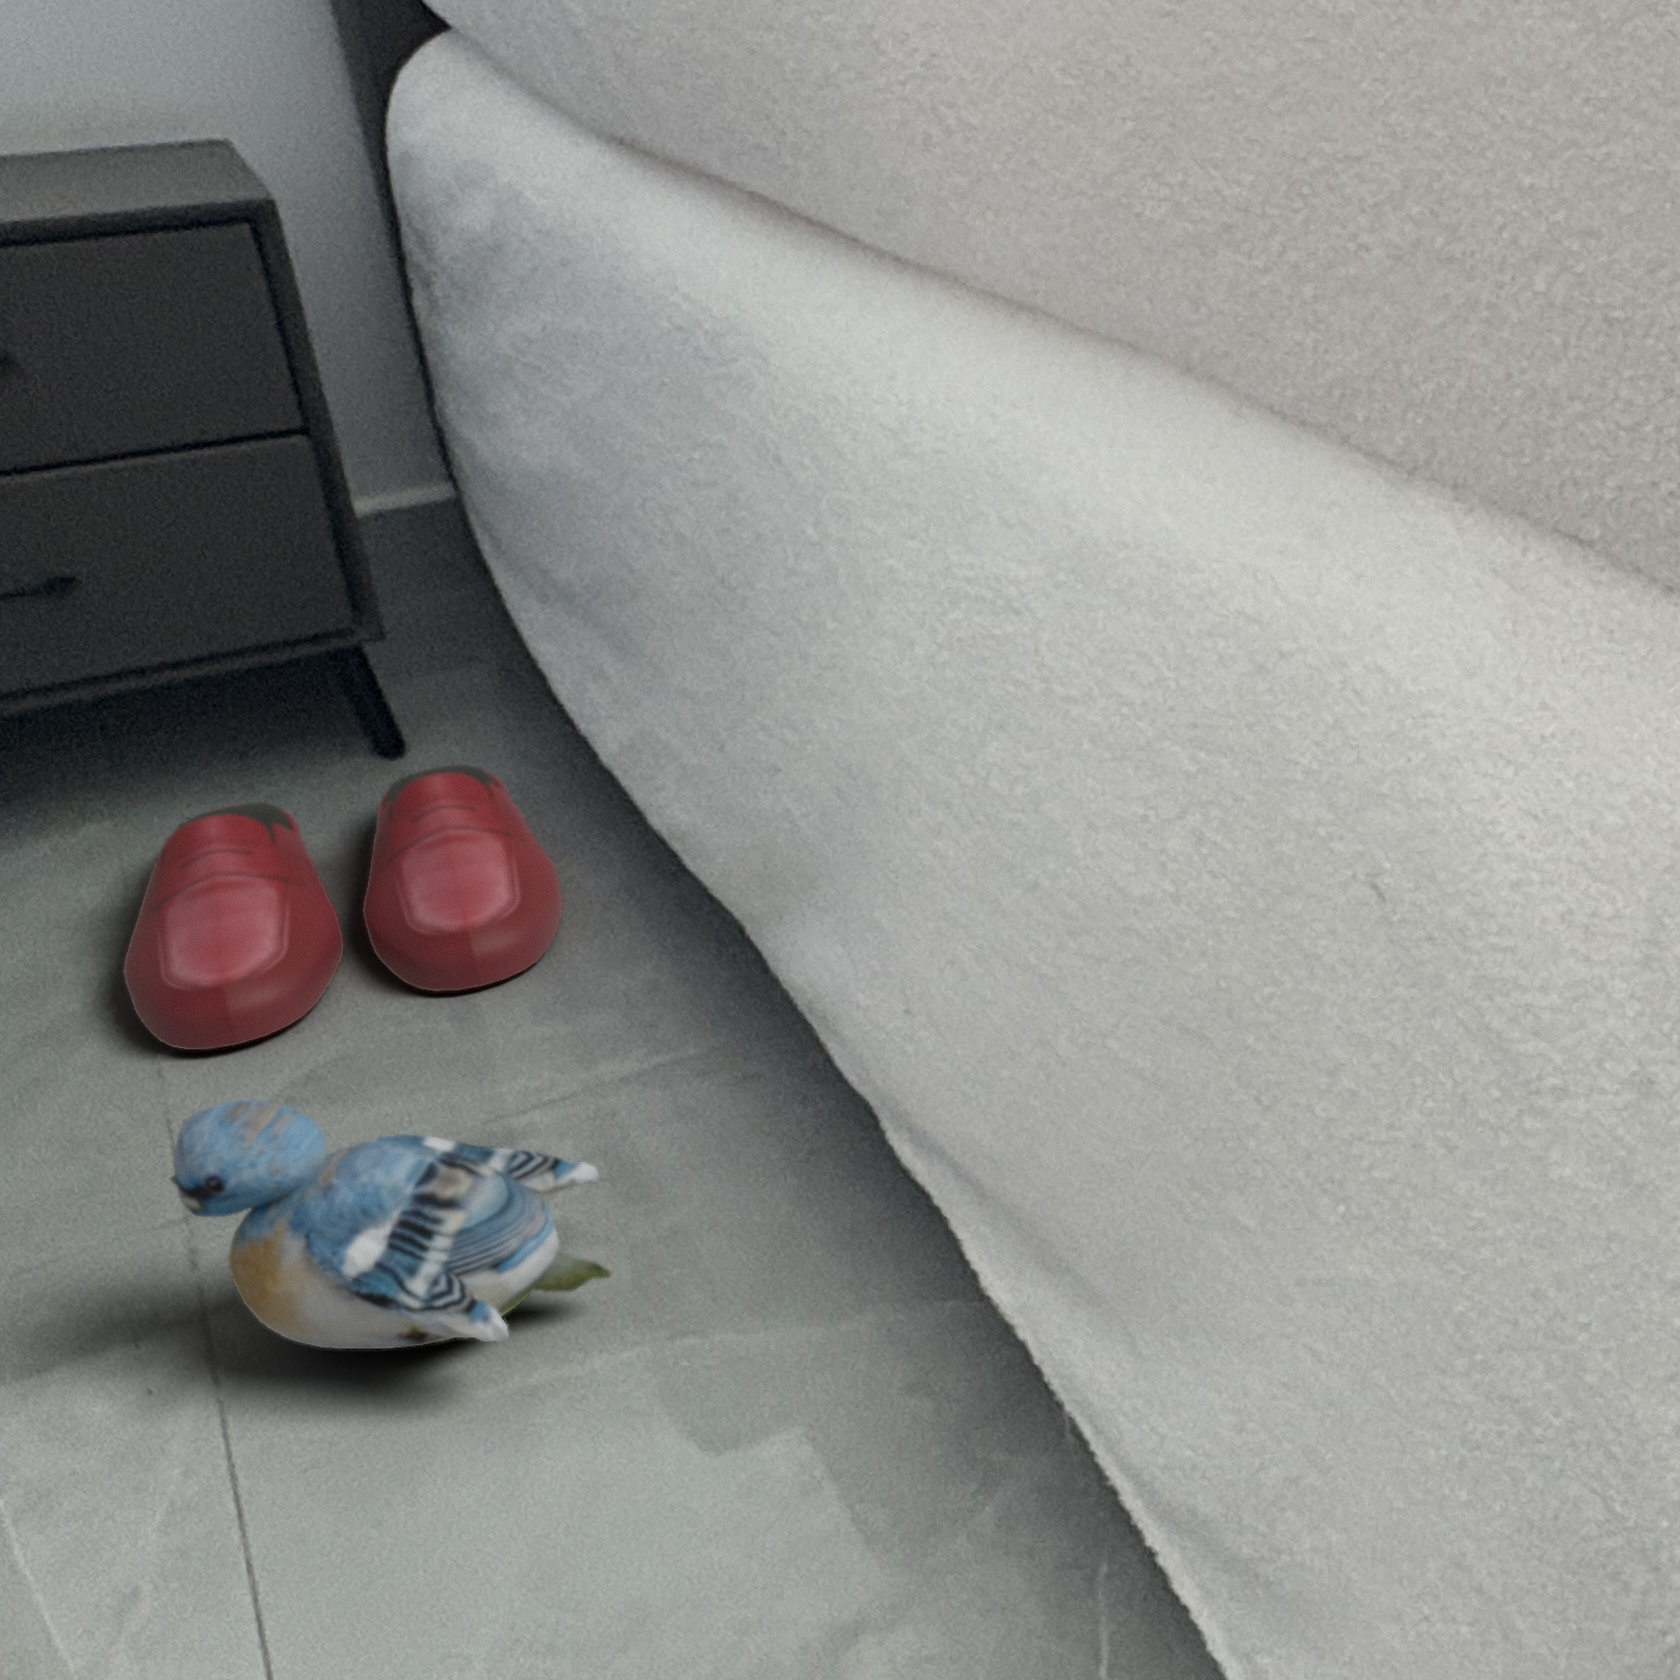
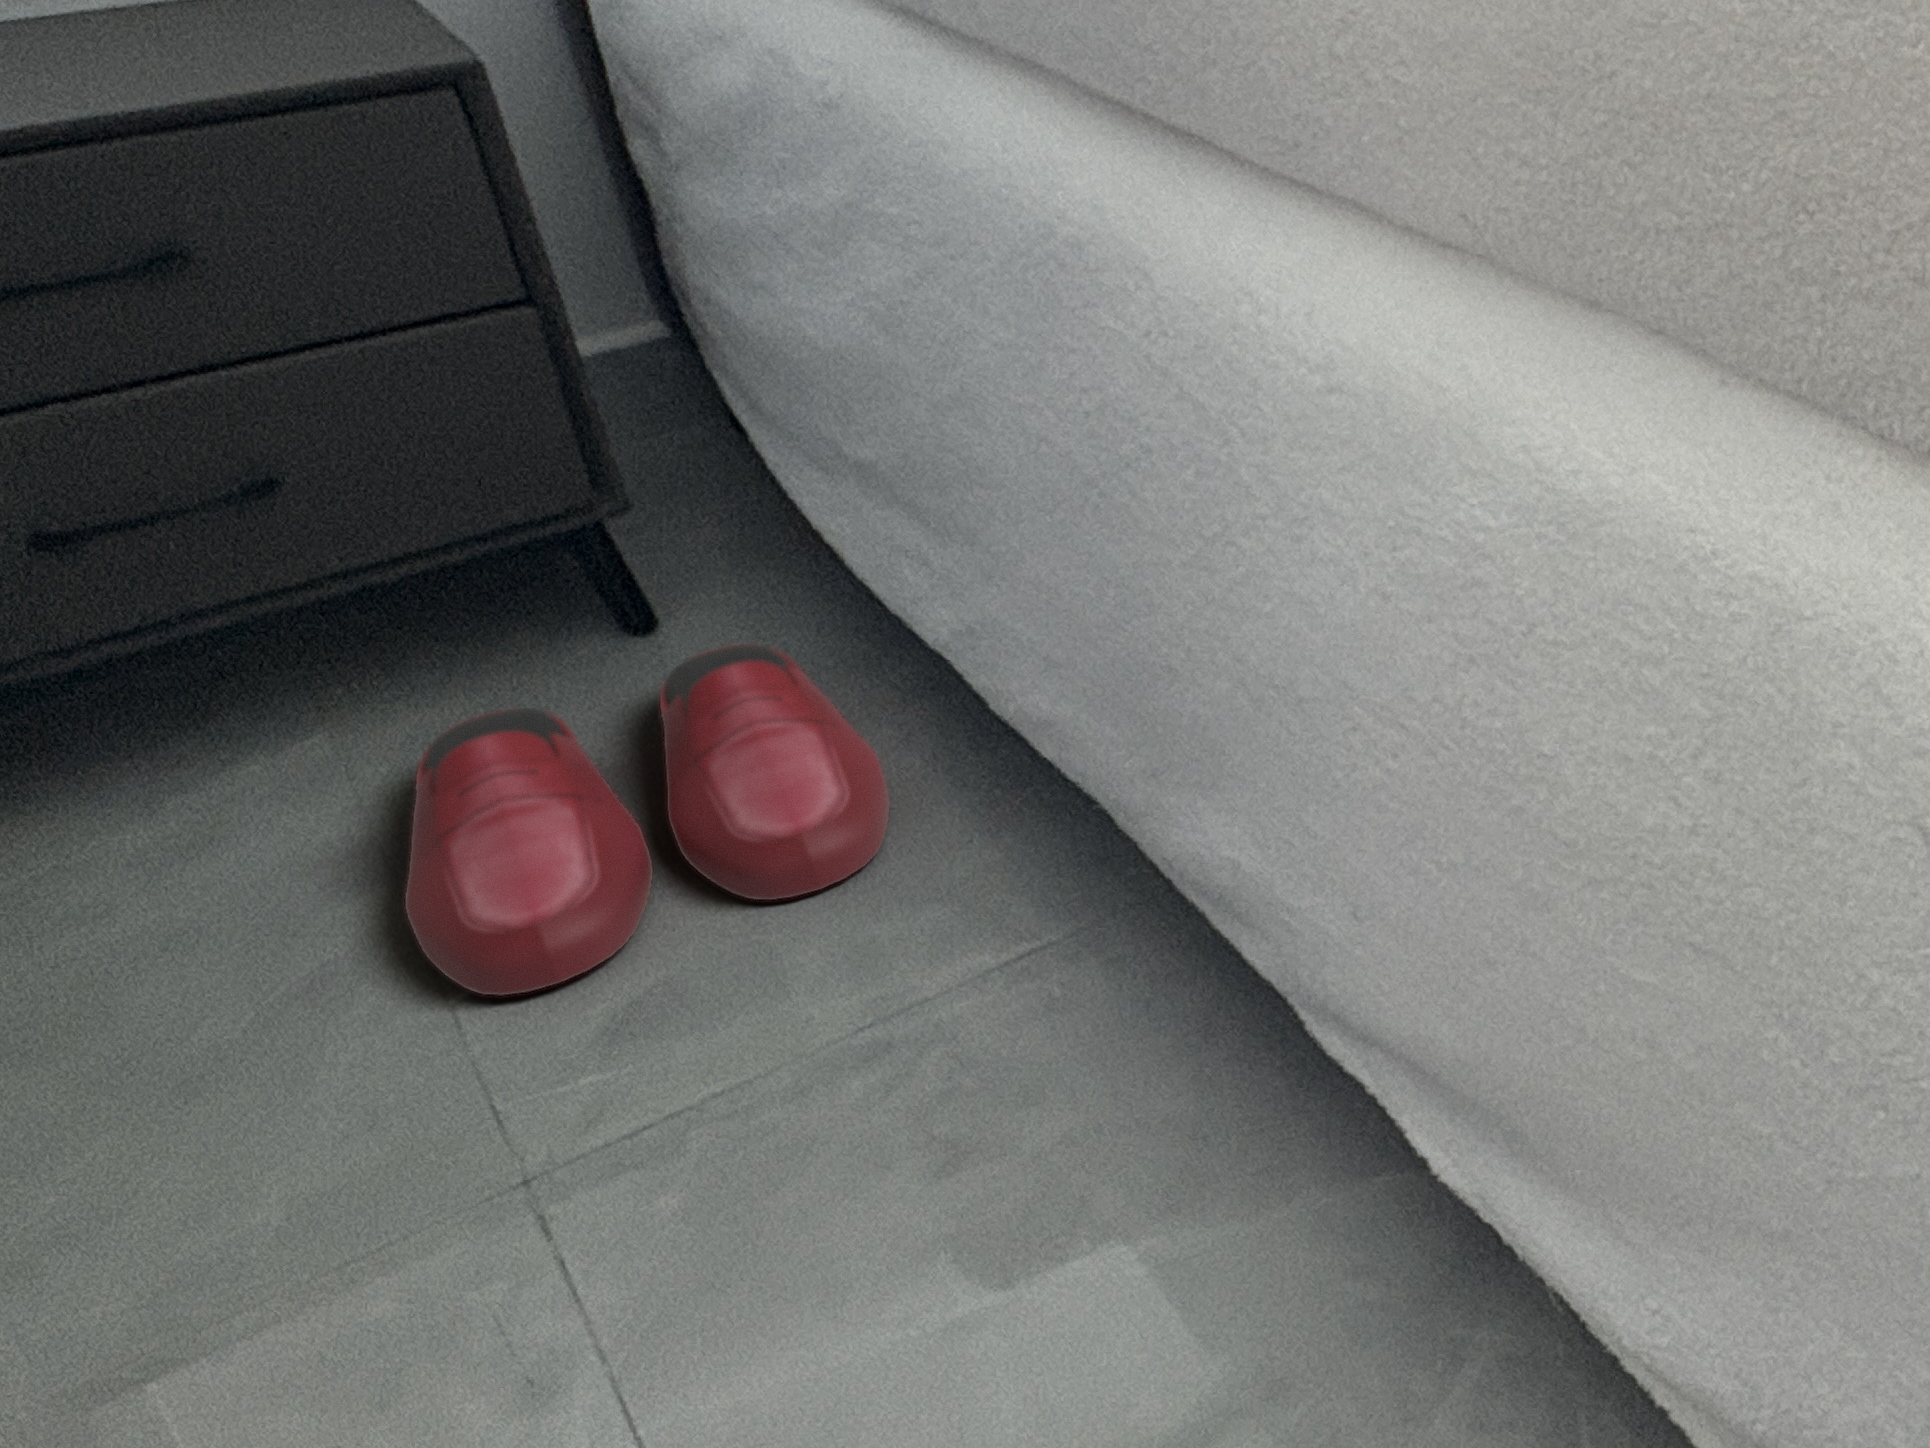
plush toy: present [170,1100,610,1349] -> none [566,1068,1050,1310]

